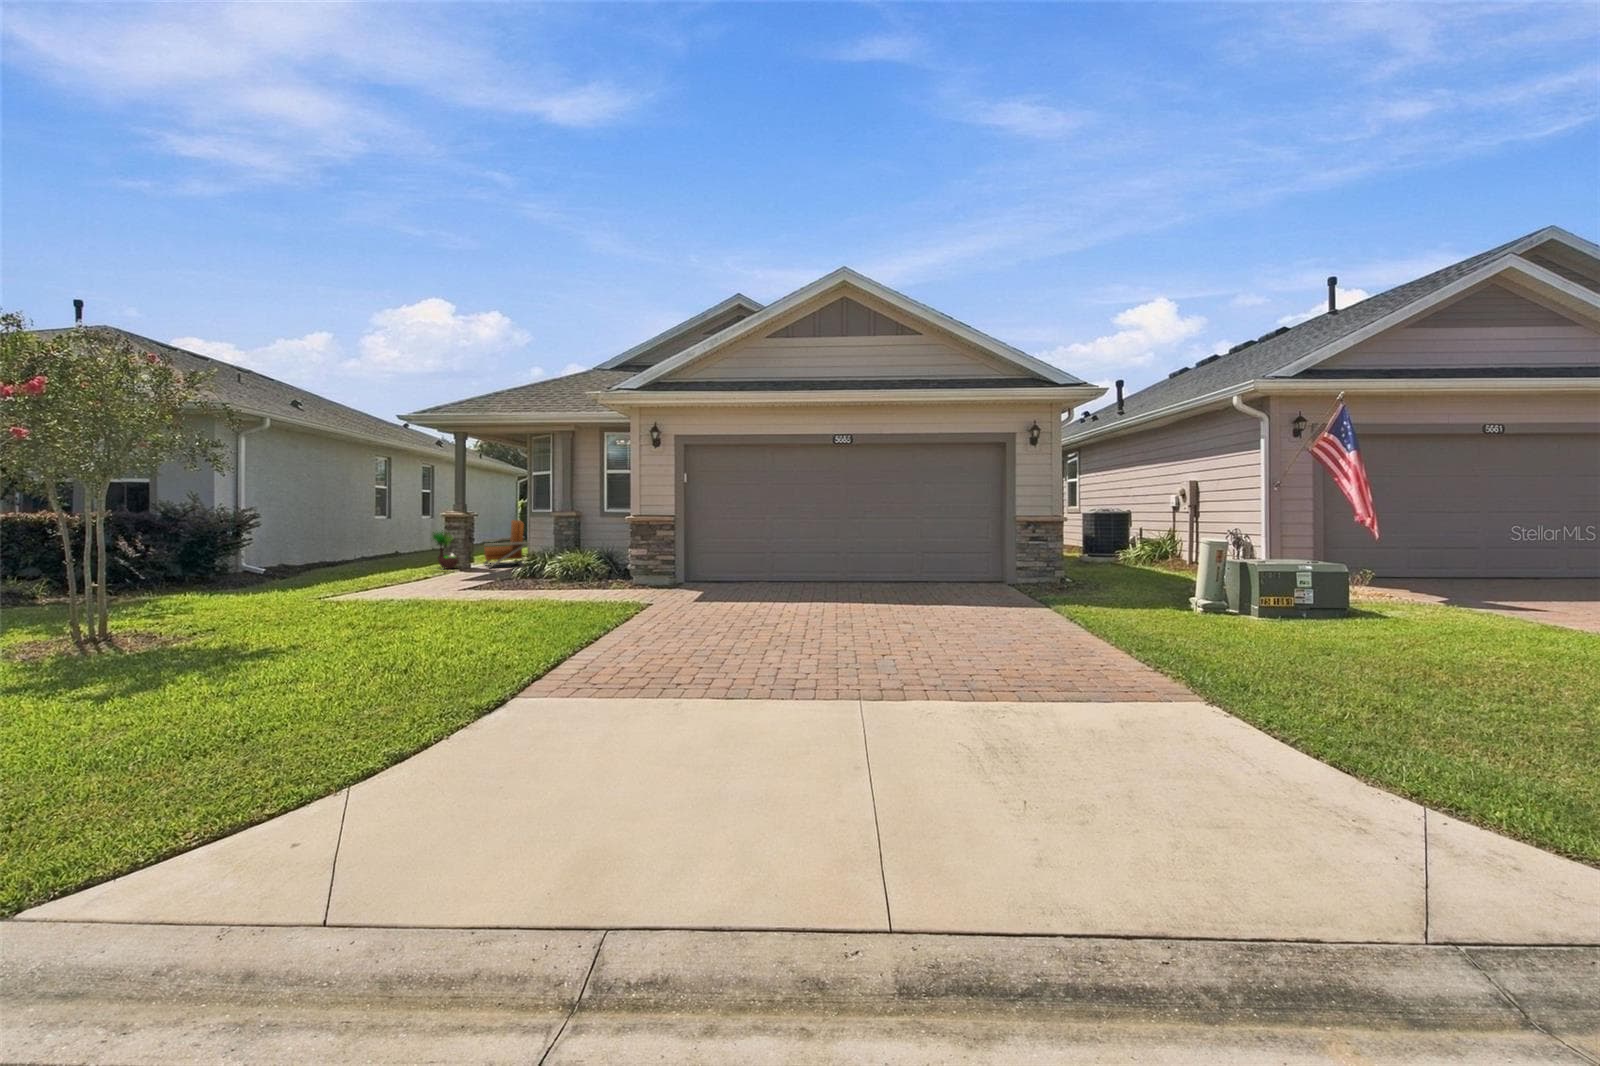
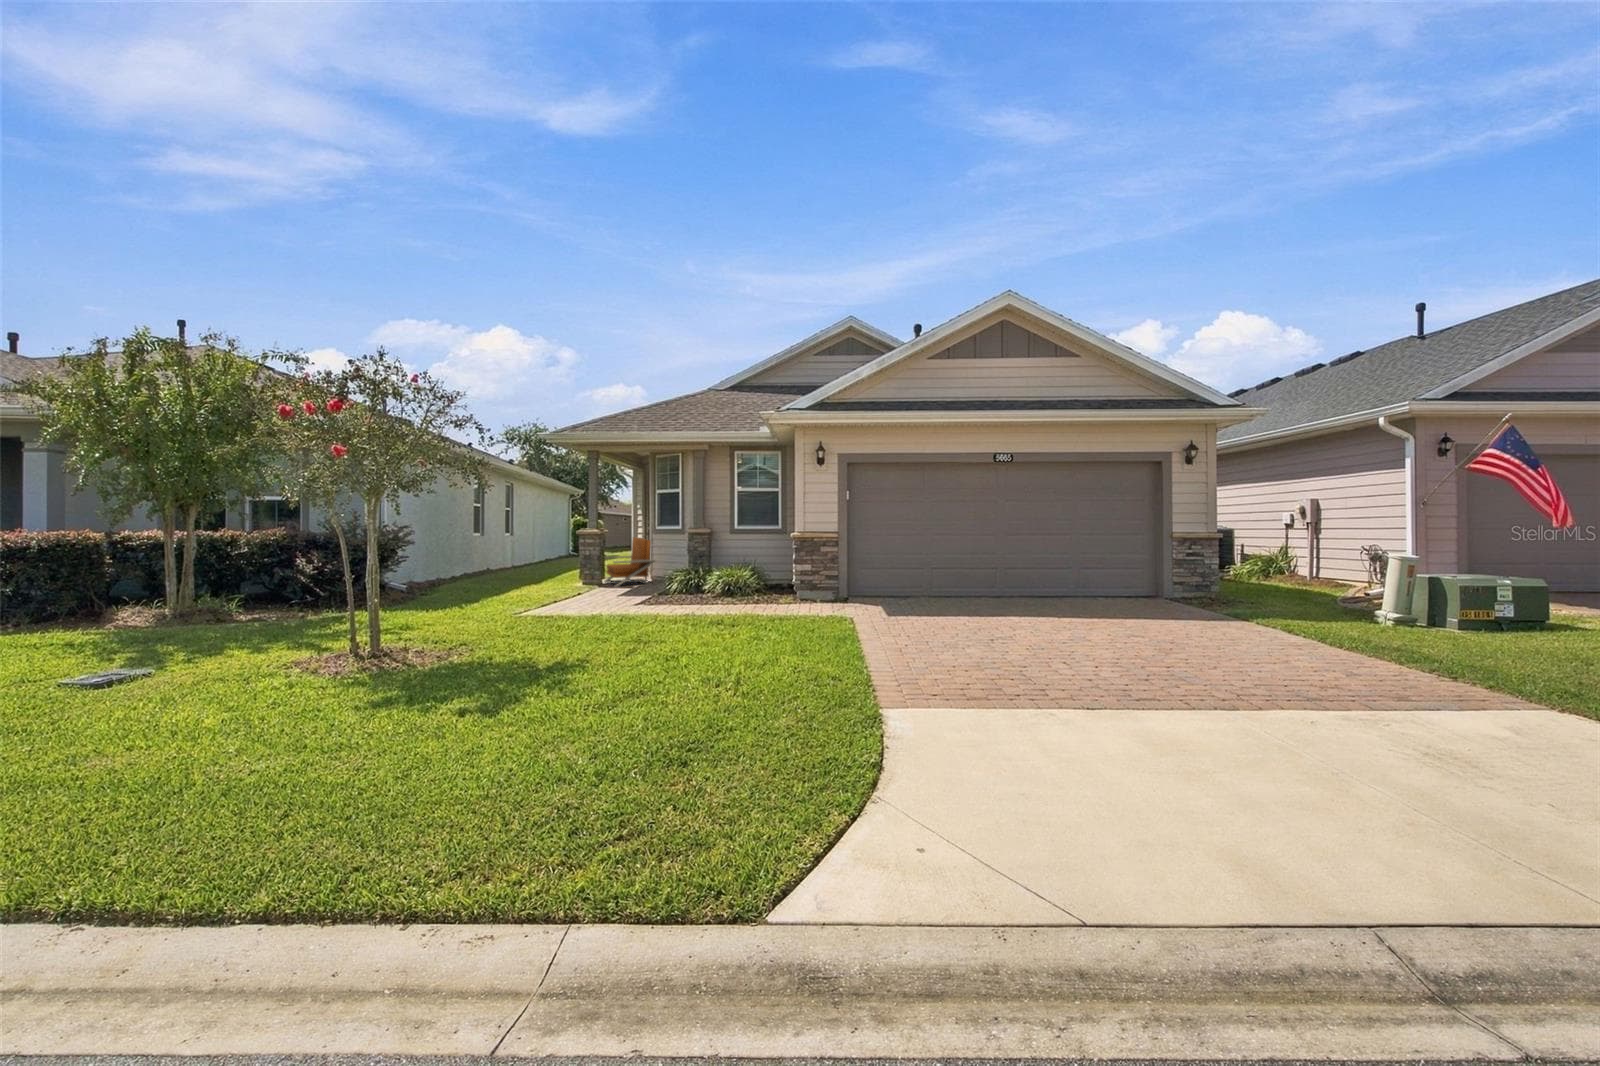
potted tree: present [432,530,458,569] -> none [558,544,584,587]

